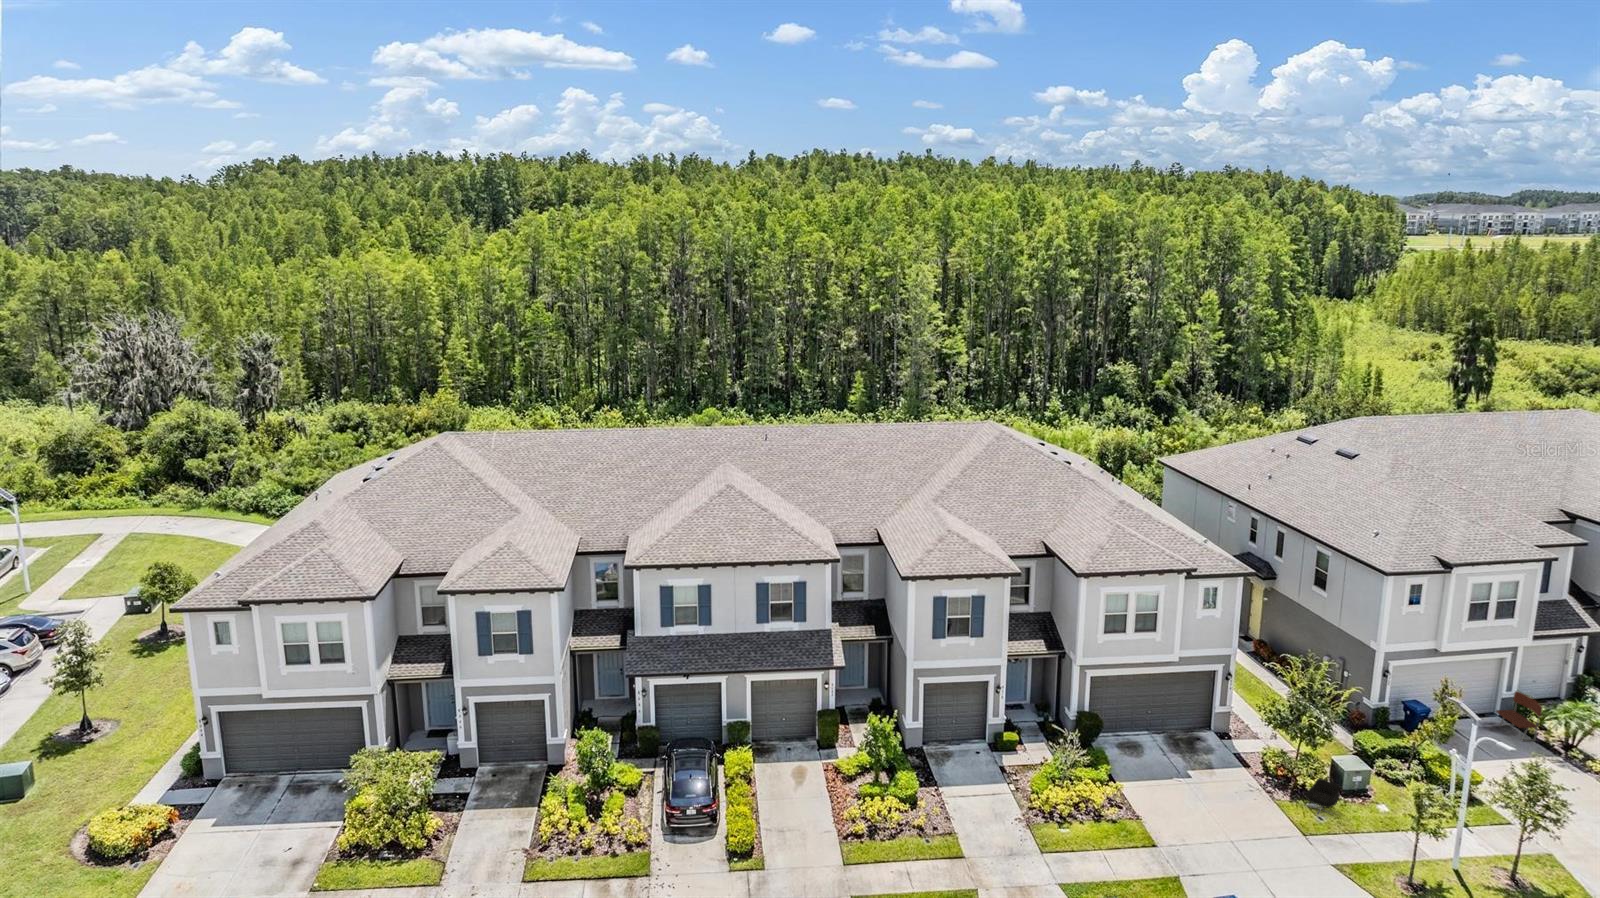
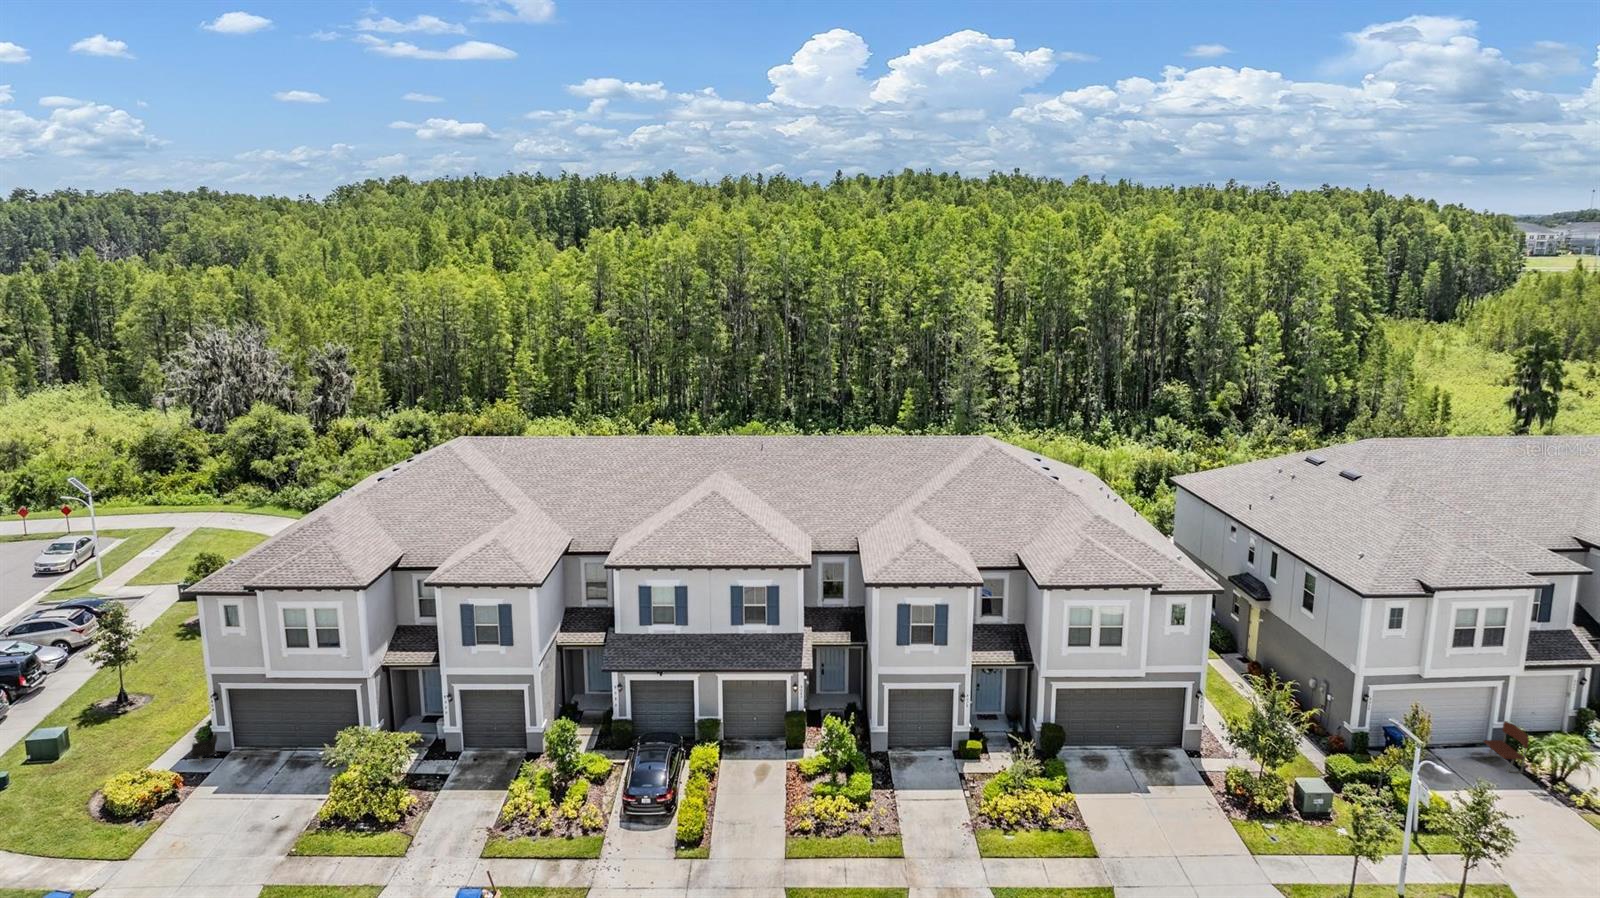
lounge chair: present [1305,778,1340,814] -> present [189,734,217,763]

